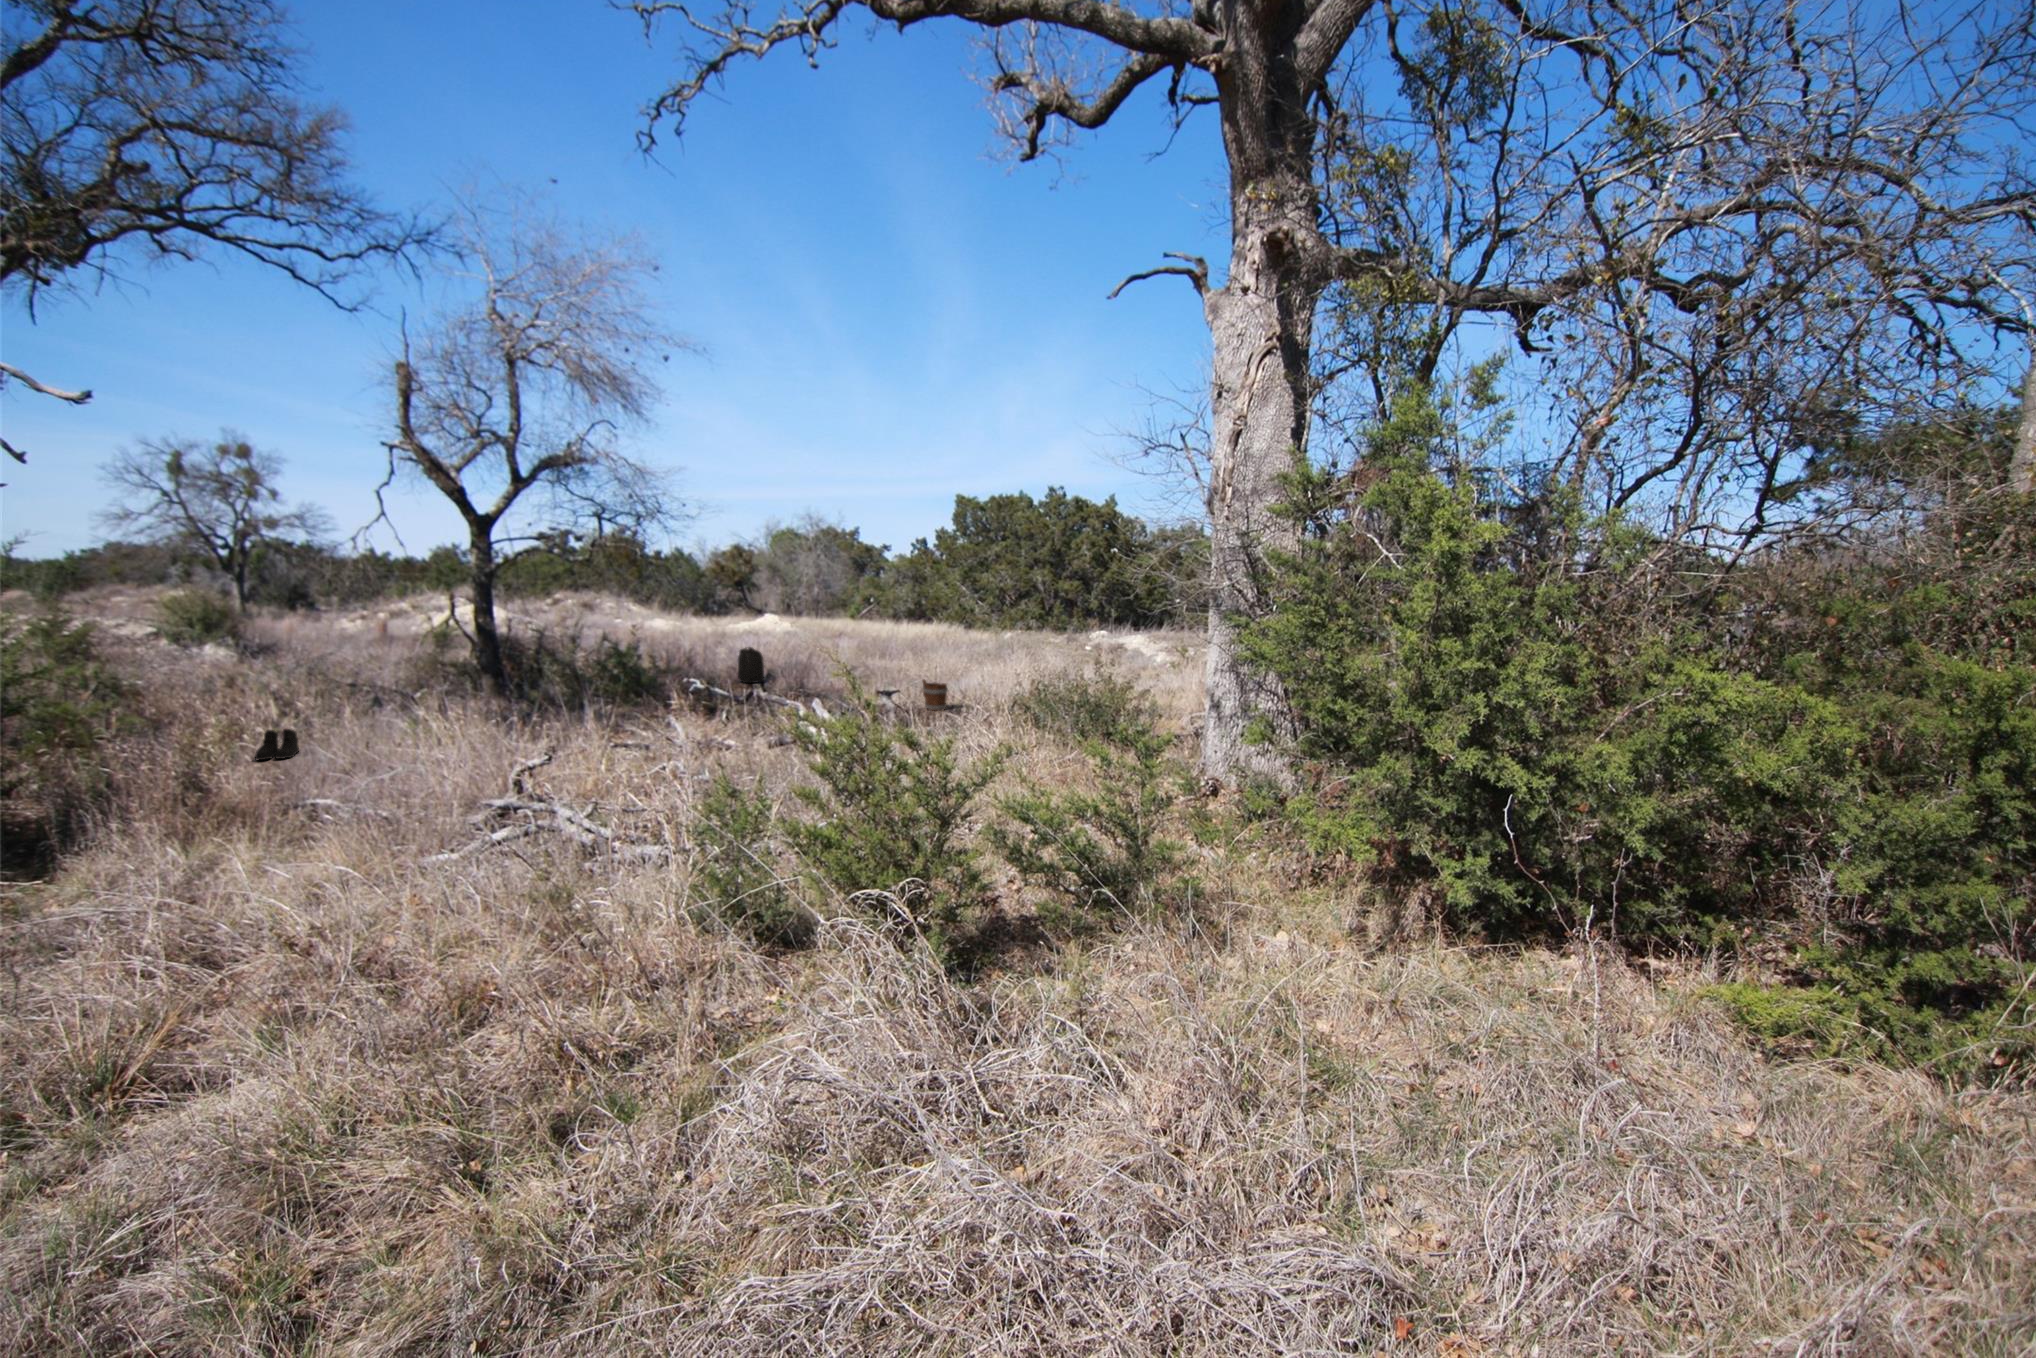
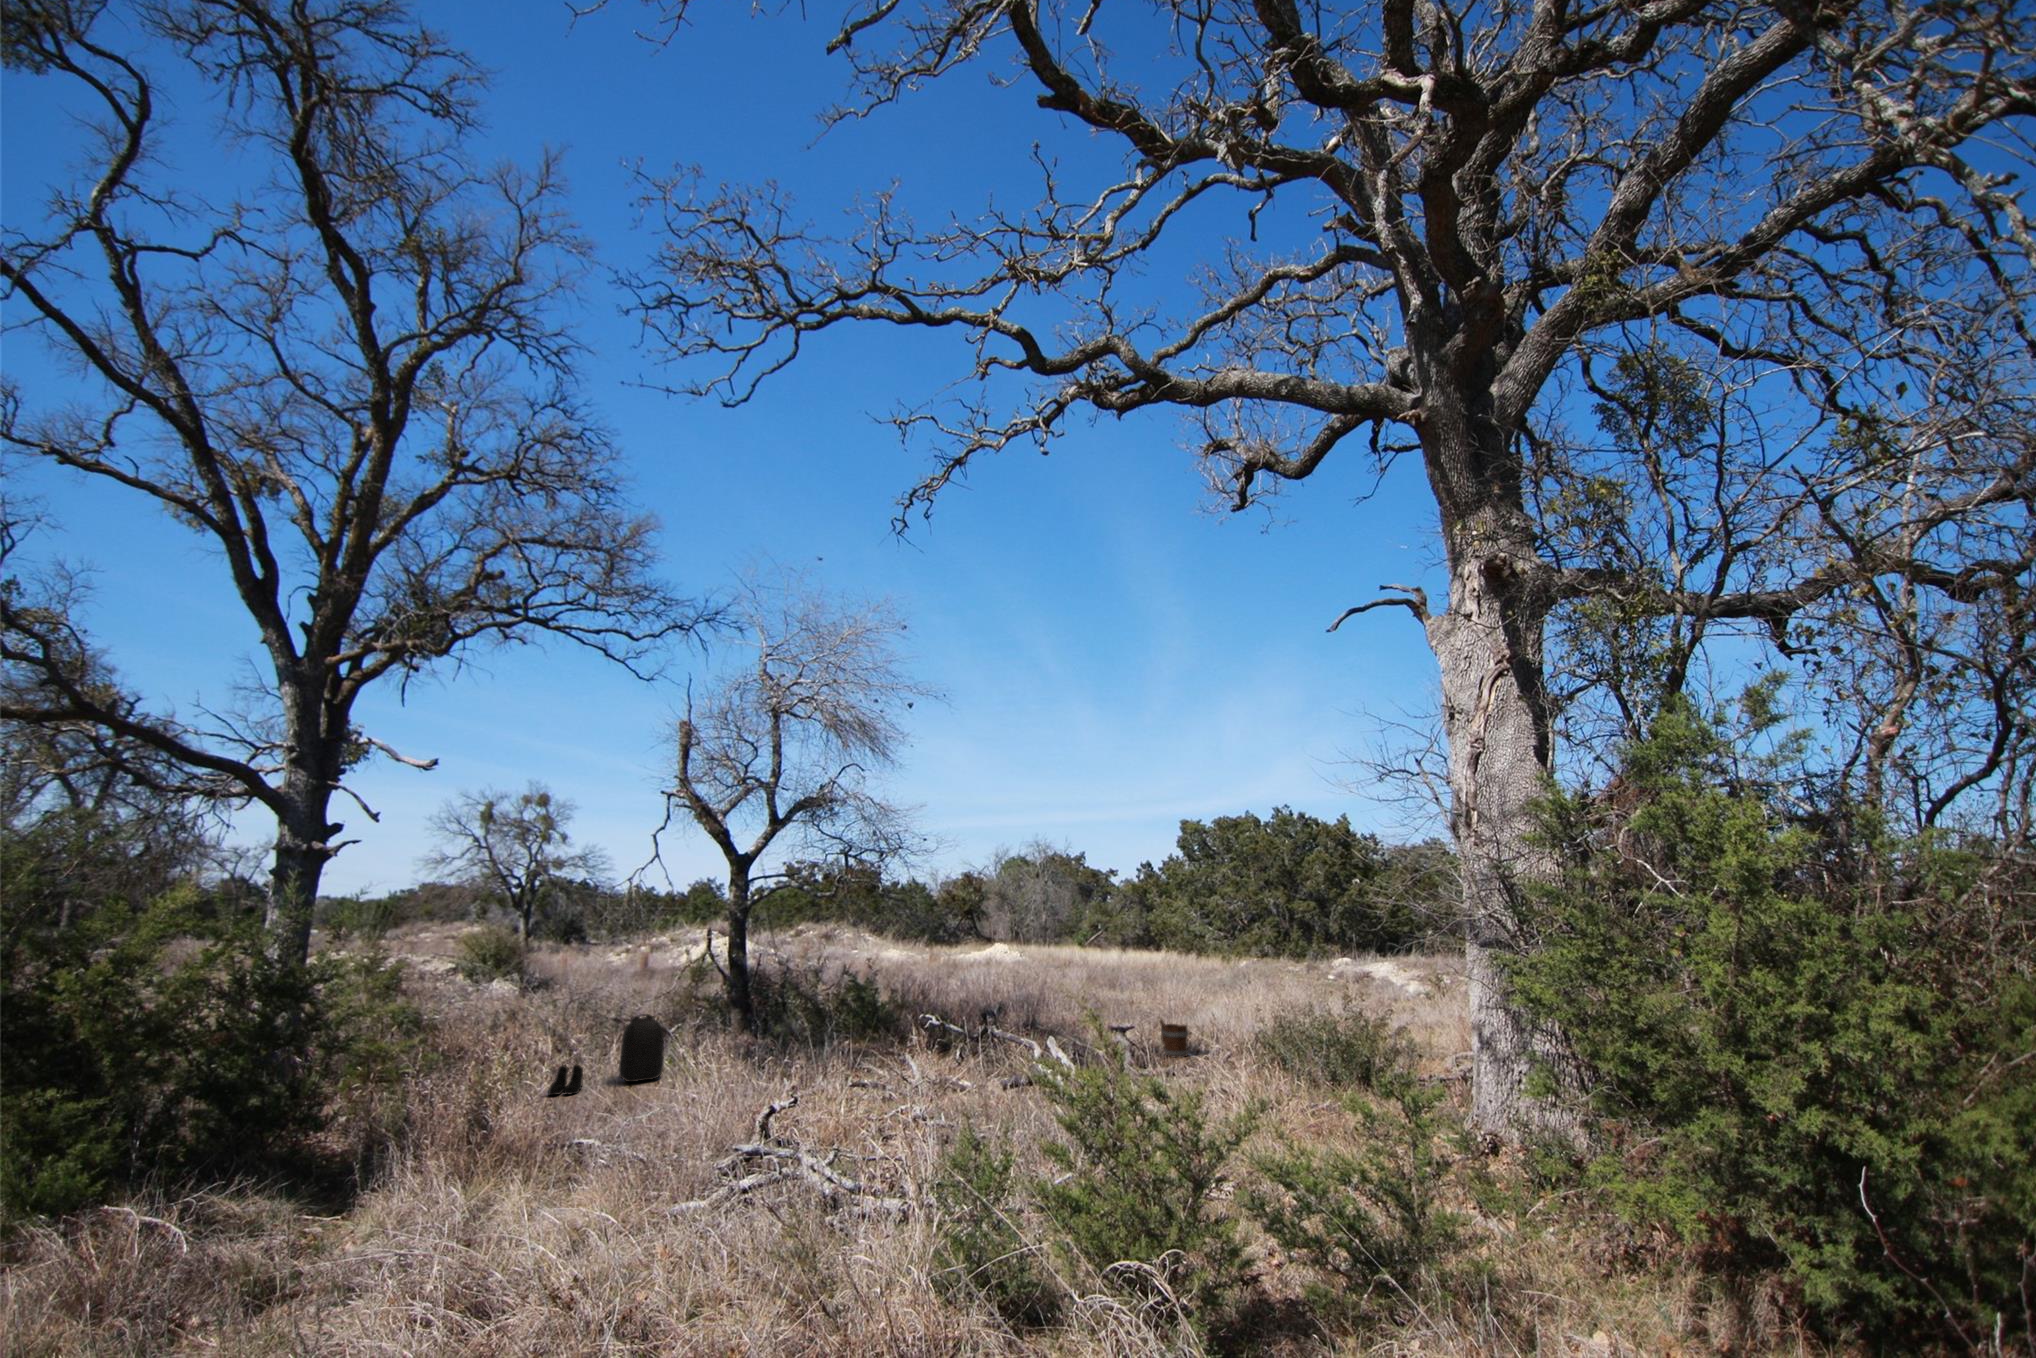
backpack: present [738,647,764,683] -> present [619,1014,664,1082]

